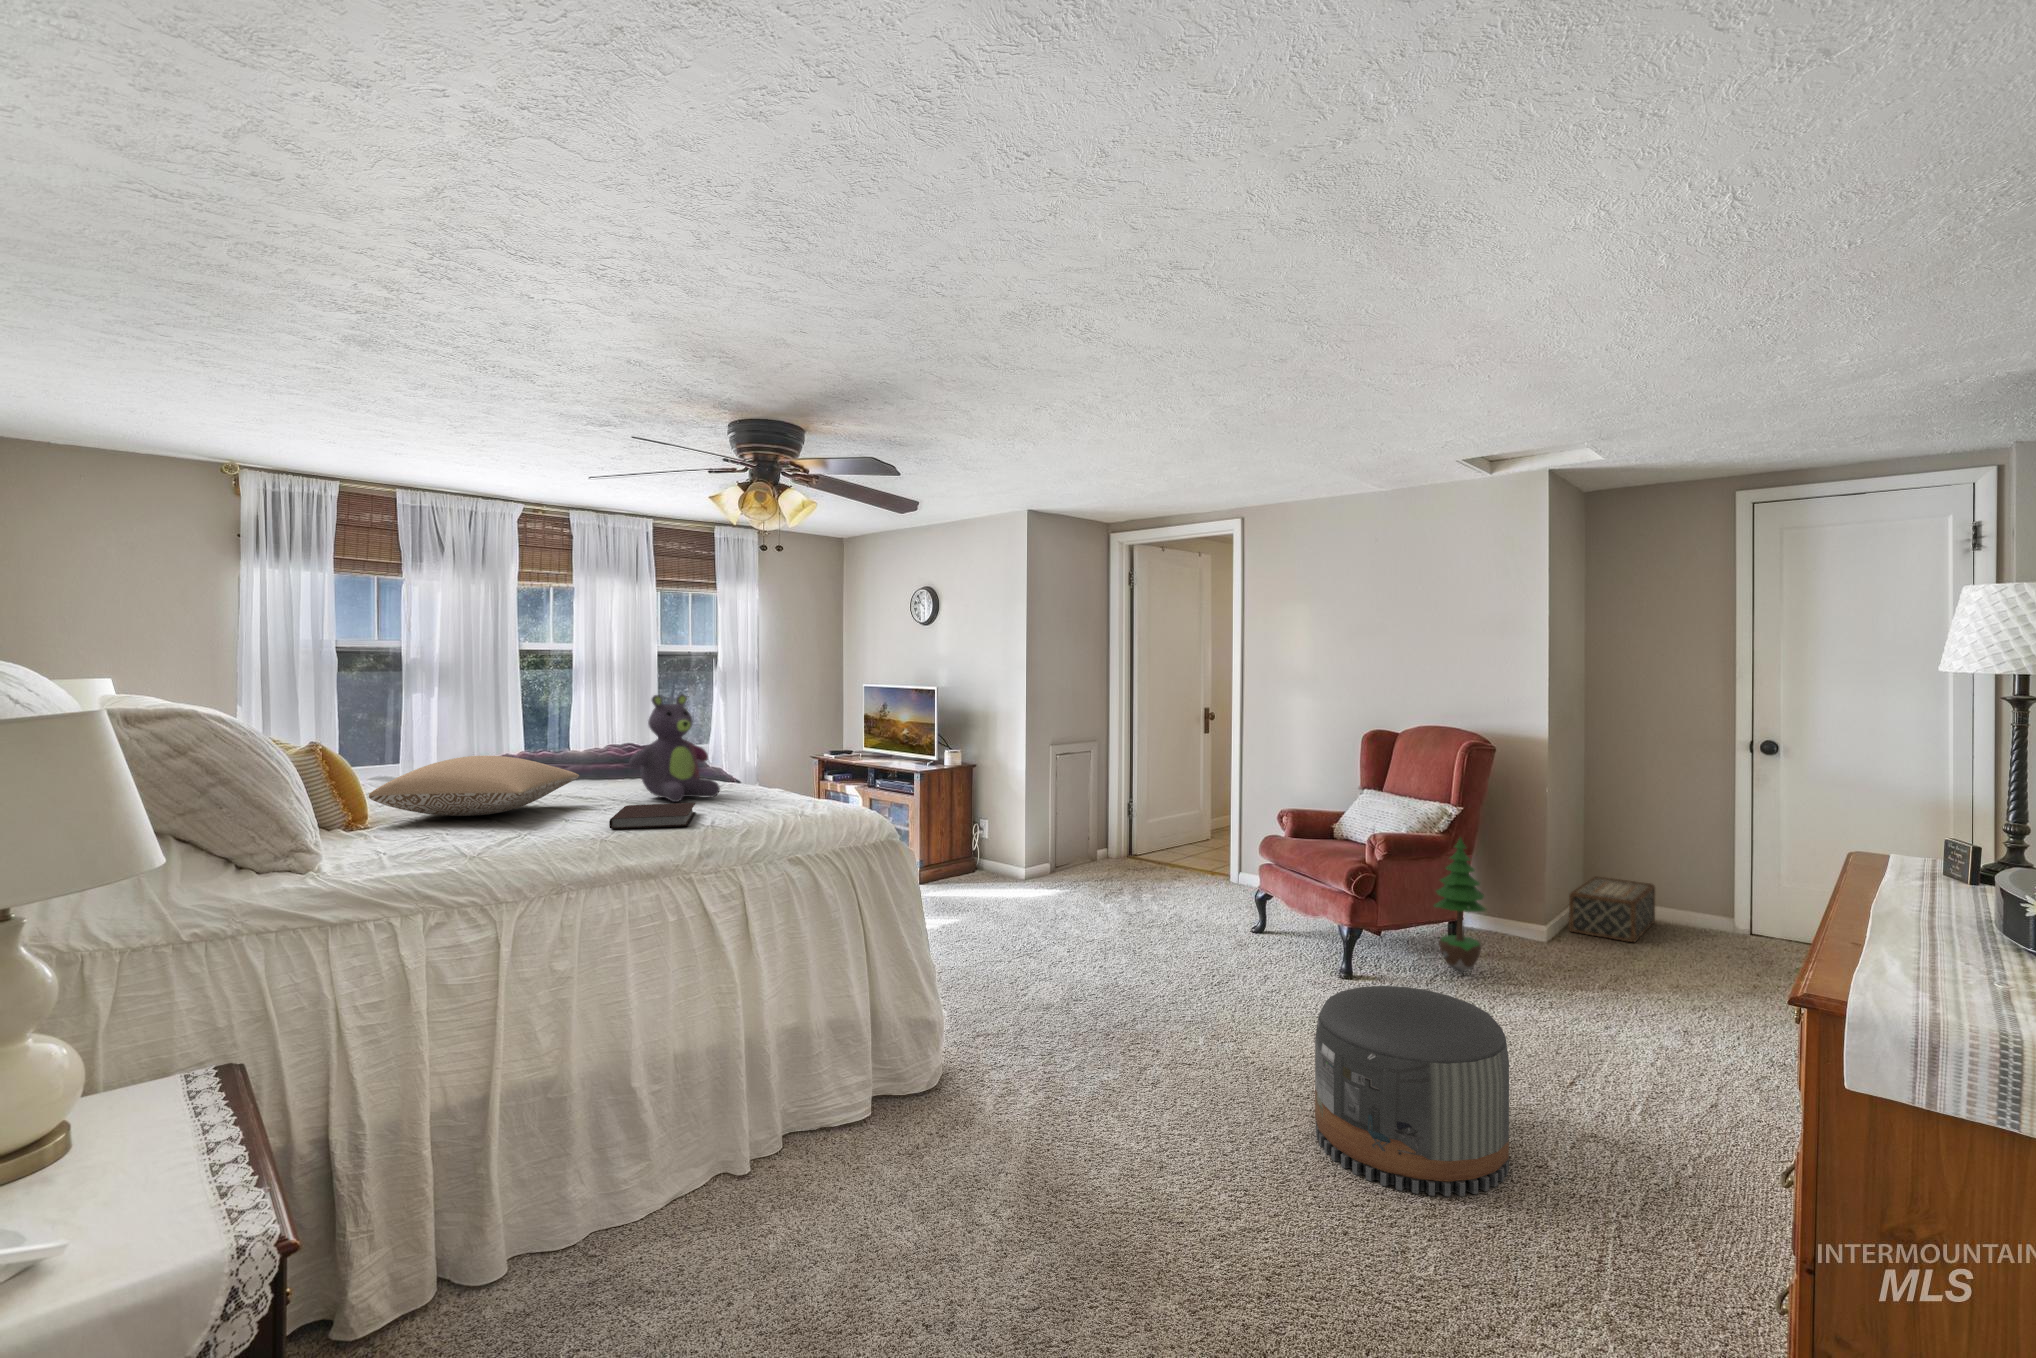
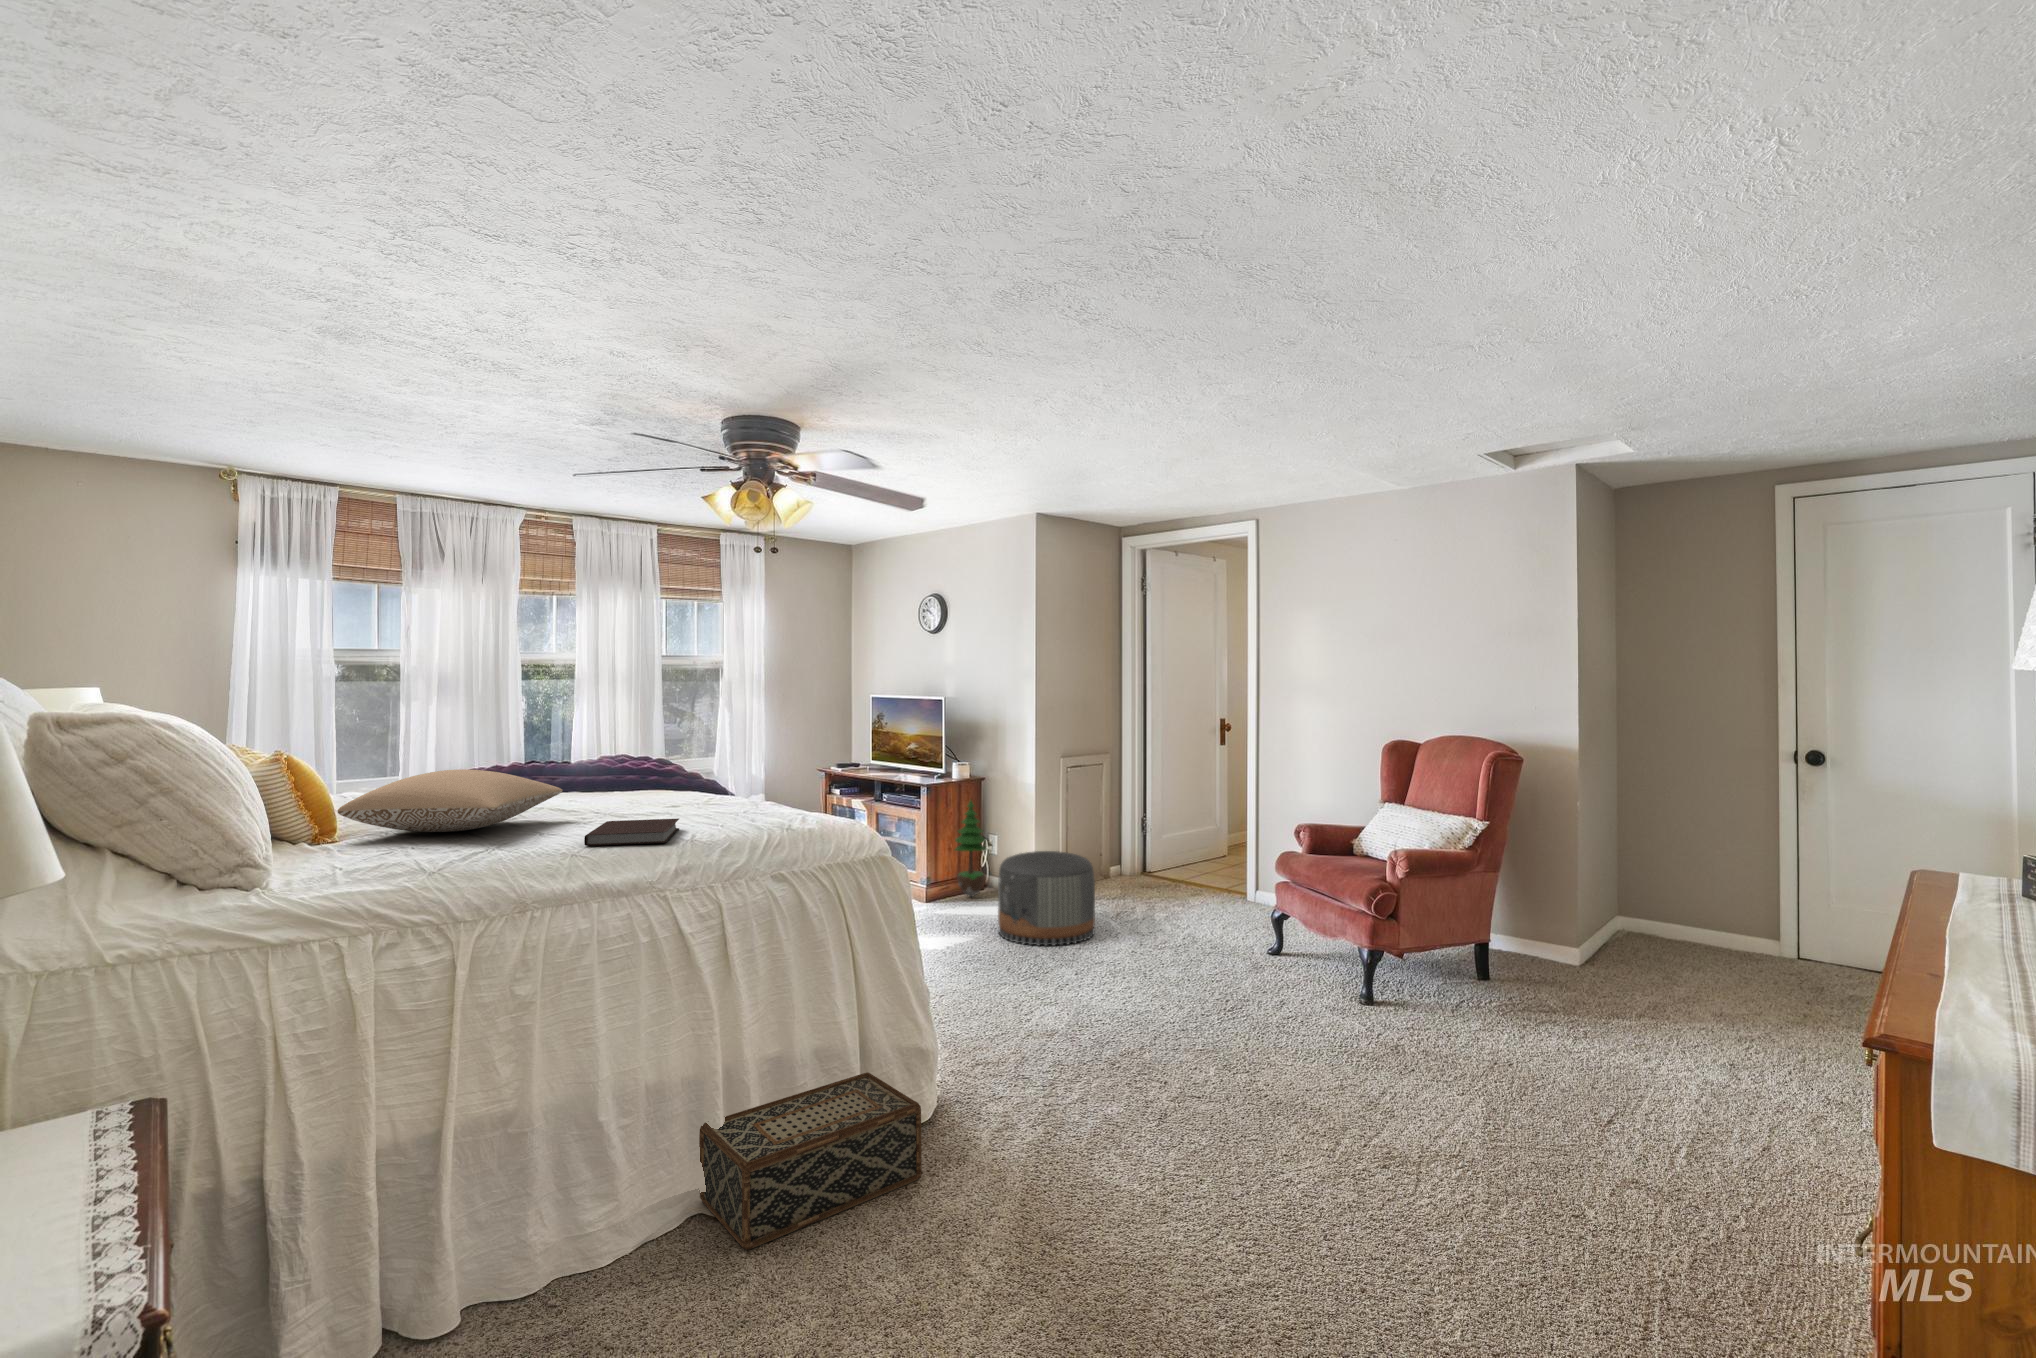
stuffed bear: present [629,694,720,802] -> none [614,706,709,818]
potted tree: present [1434,838,1486,973] -> present [955,800,987,897]
woven basket: present [1569,876,1655,942] -> present [699,1072,921,1250]
pouf: present [1315,986,1509,1196] -> present [998,851,1095,946]

